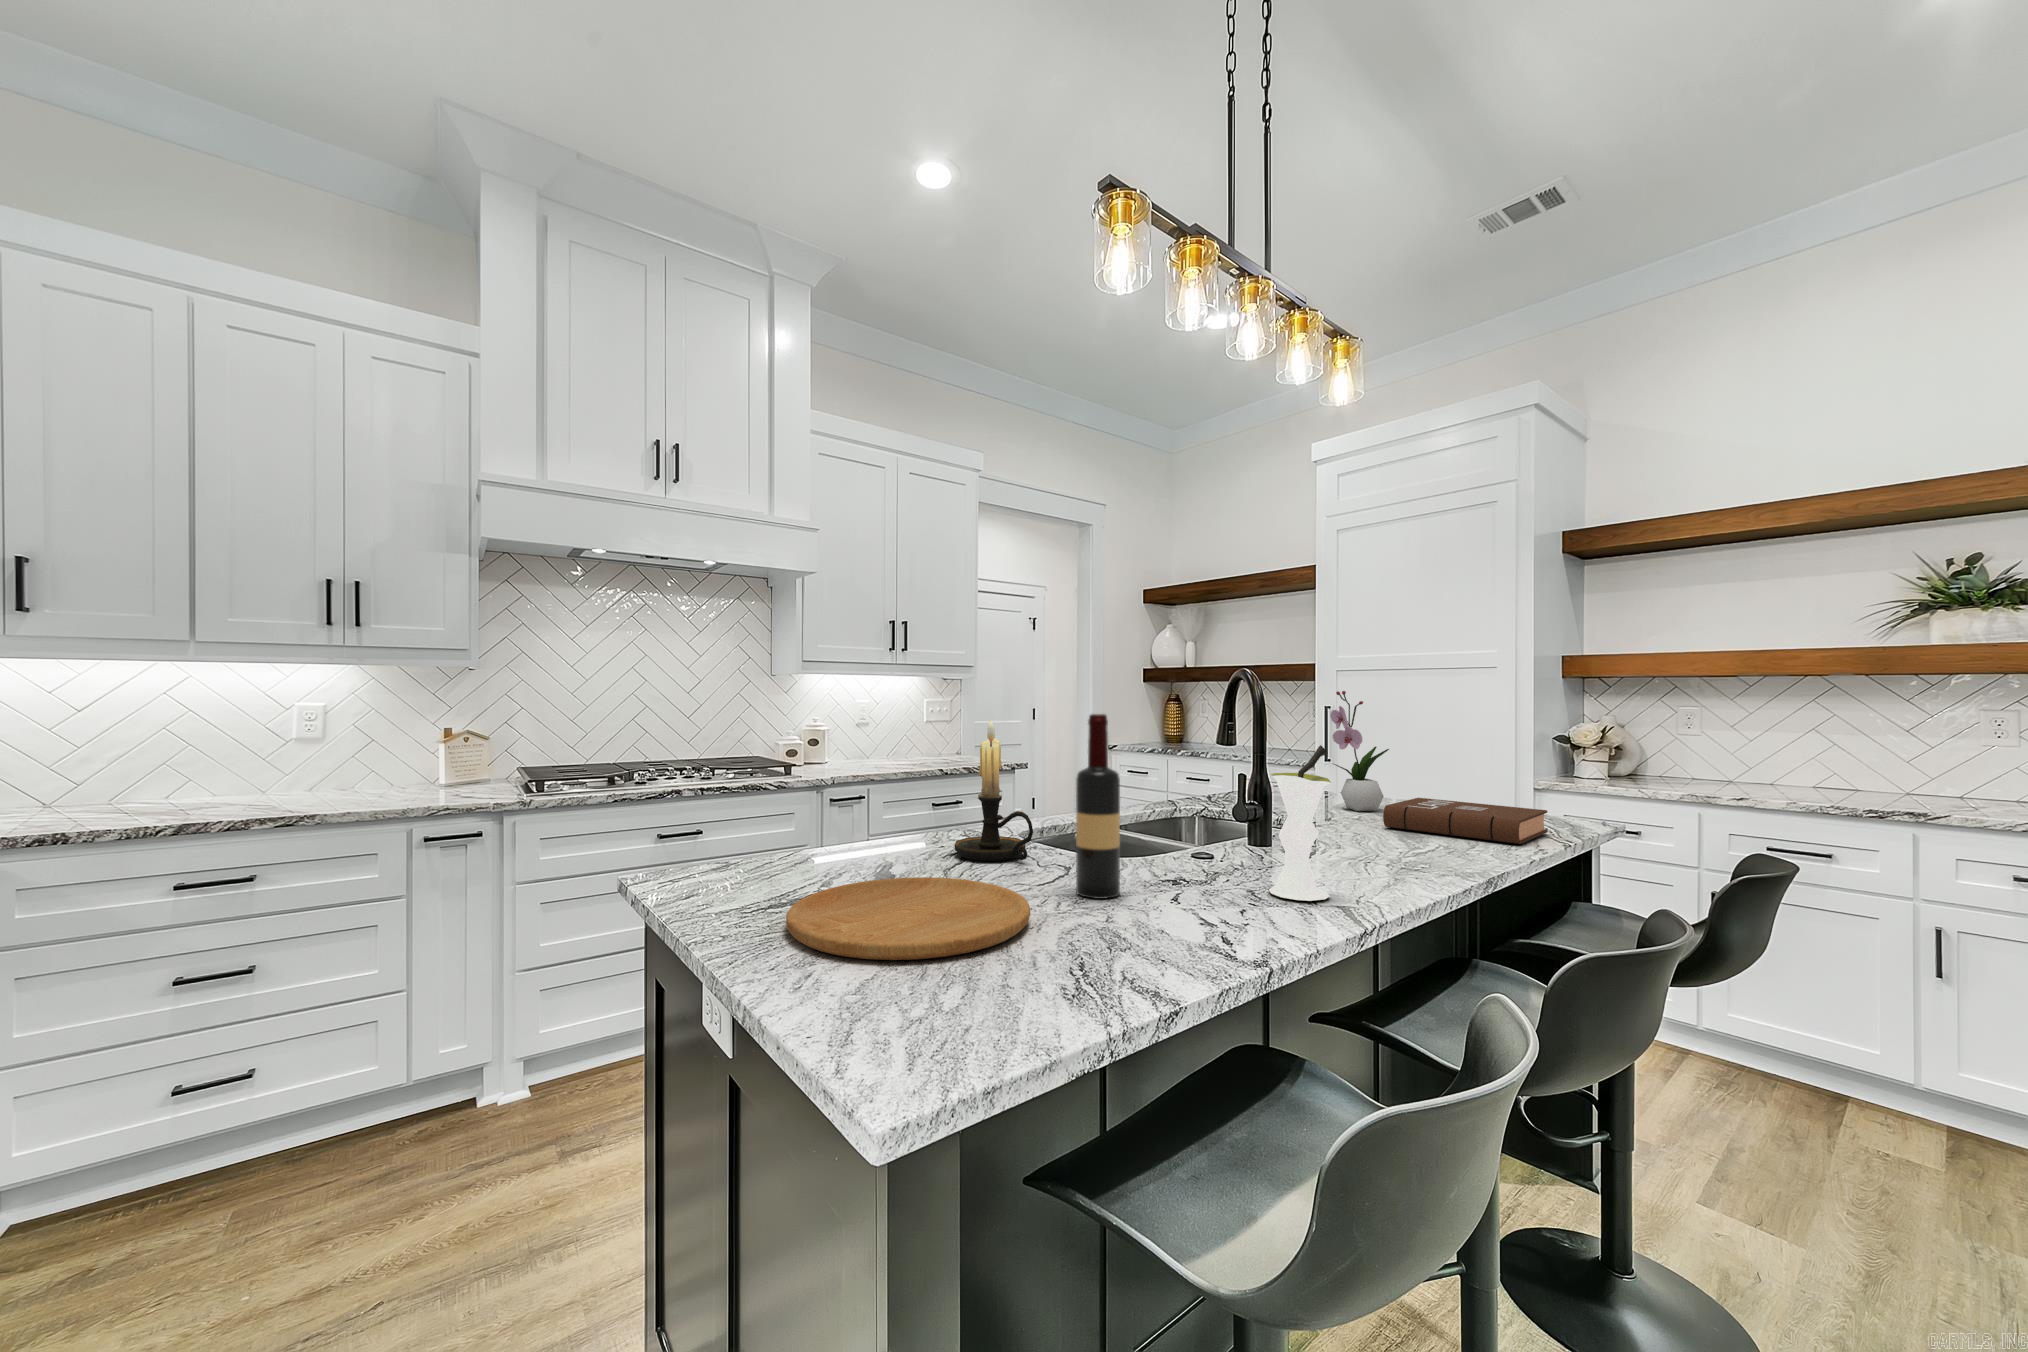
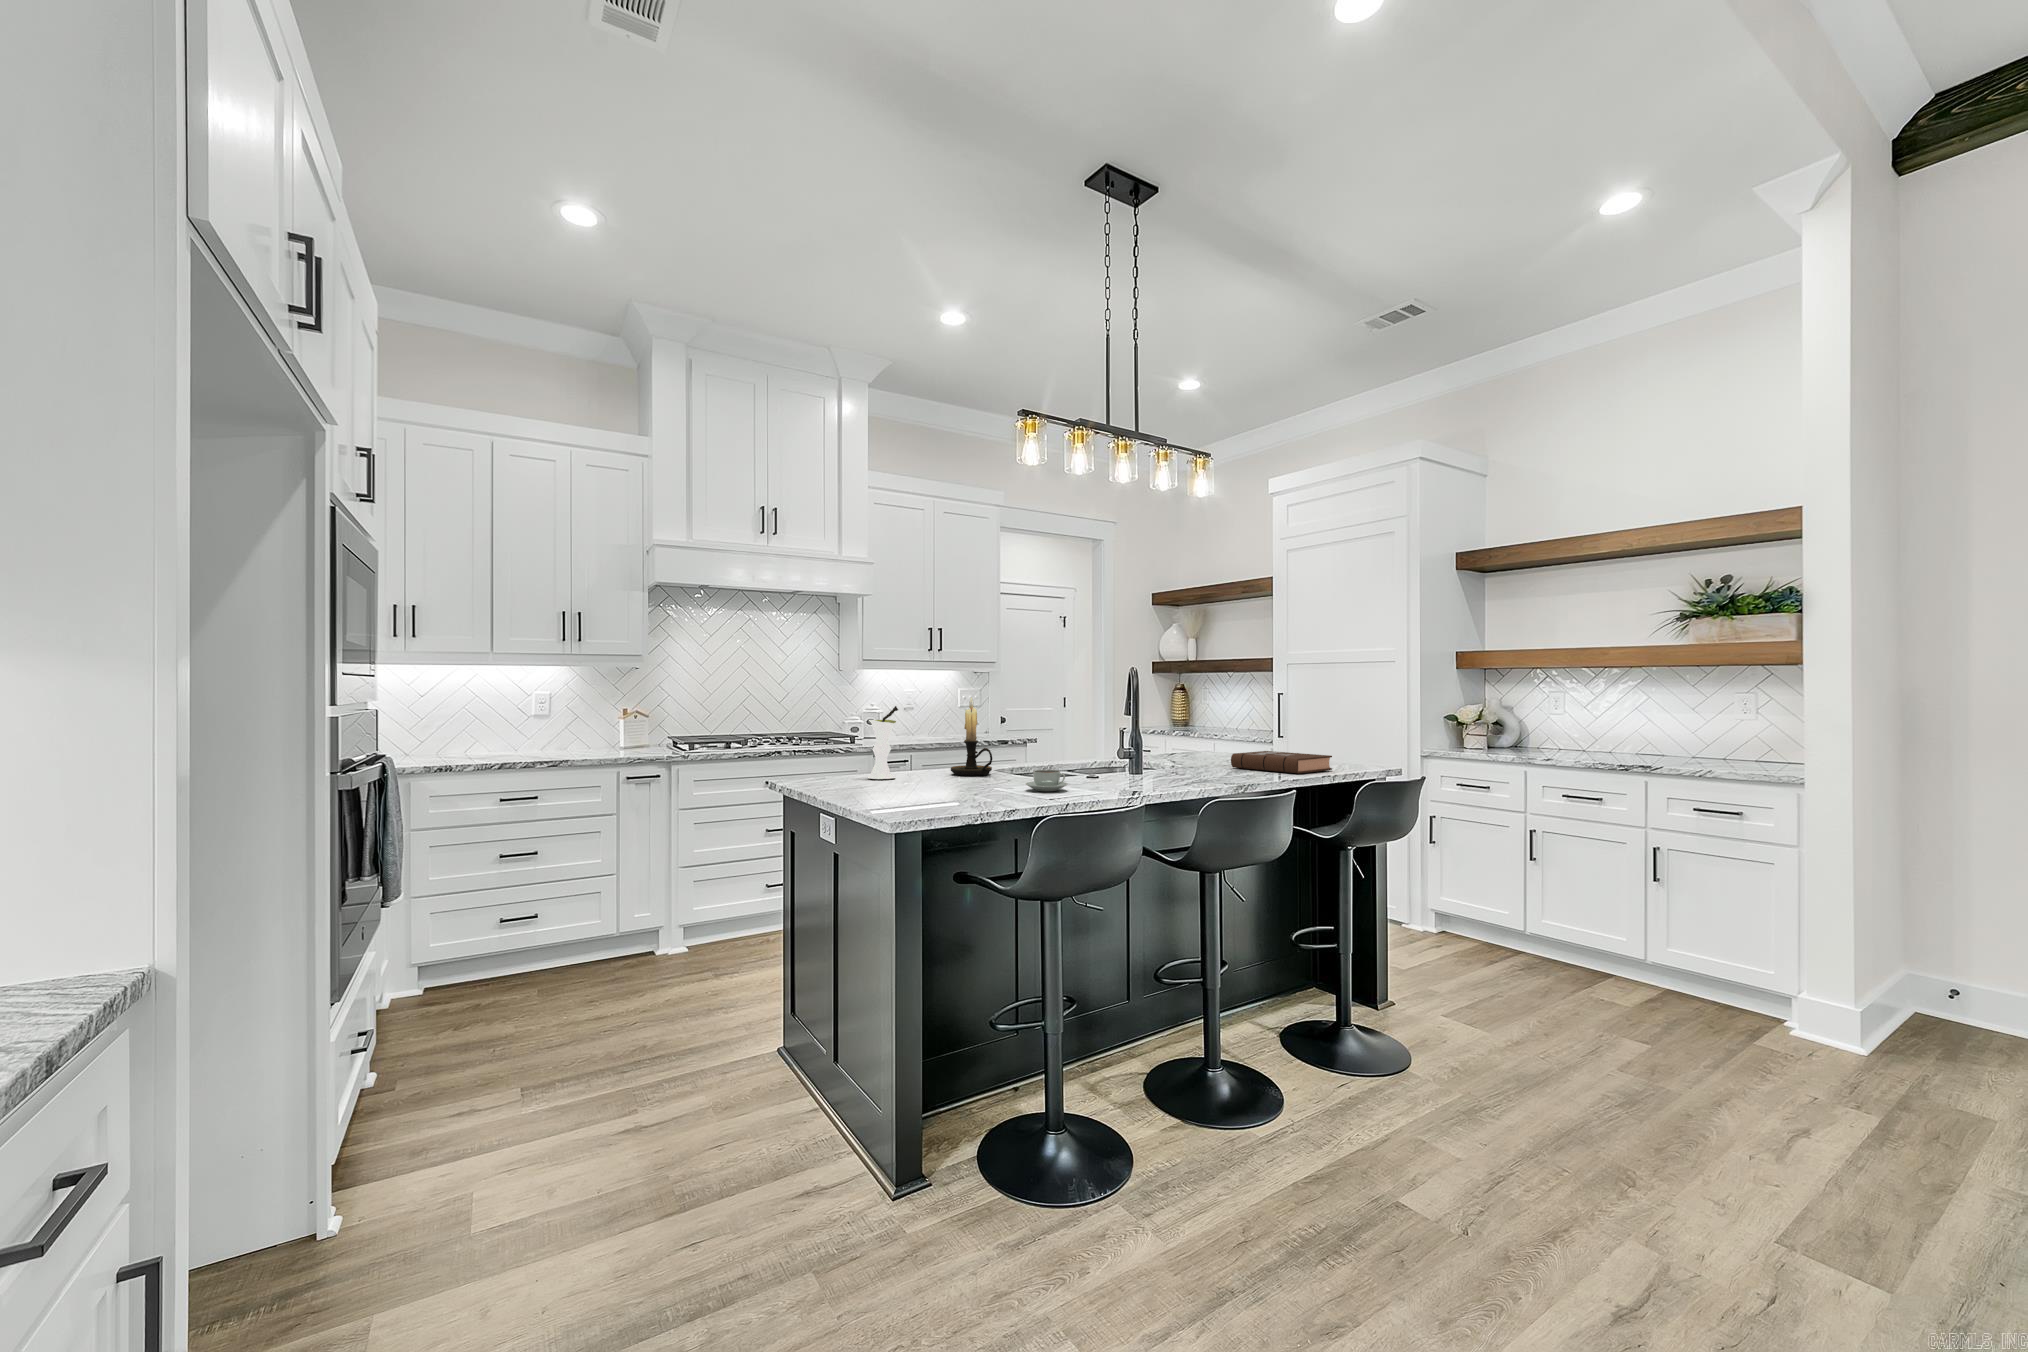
flower arrangement: present [1330,691,1389,811] -> none [1220,680,1256,762]
wine bottle: present [1076,714,1120,899] -> none [1006,692,1028,785]
vase: present [1269,745,1331,901] -> present [868,706,898,779]
coffee cup: none [1134,874,1224,926] -> present [1026,770,1068,791]
cutting board: present [786,877,1031,960] -> none [860,776,975,796]

